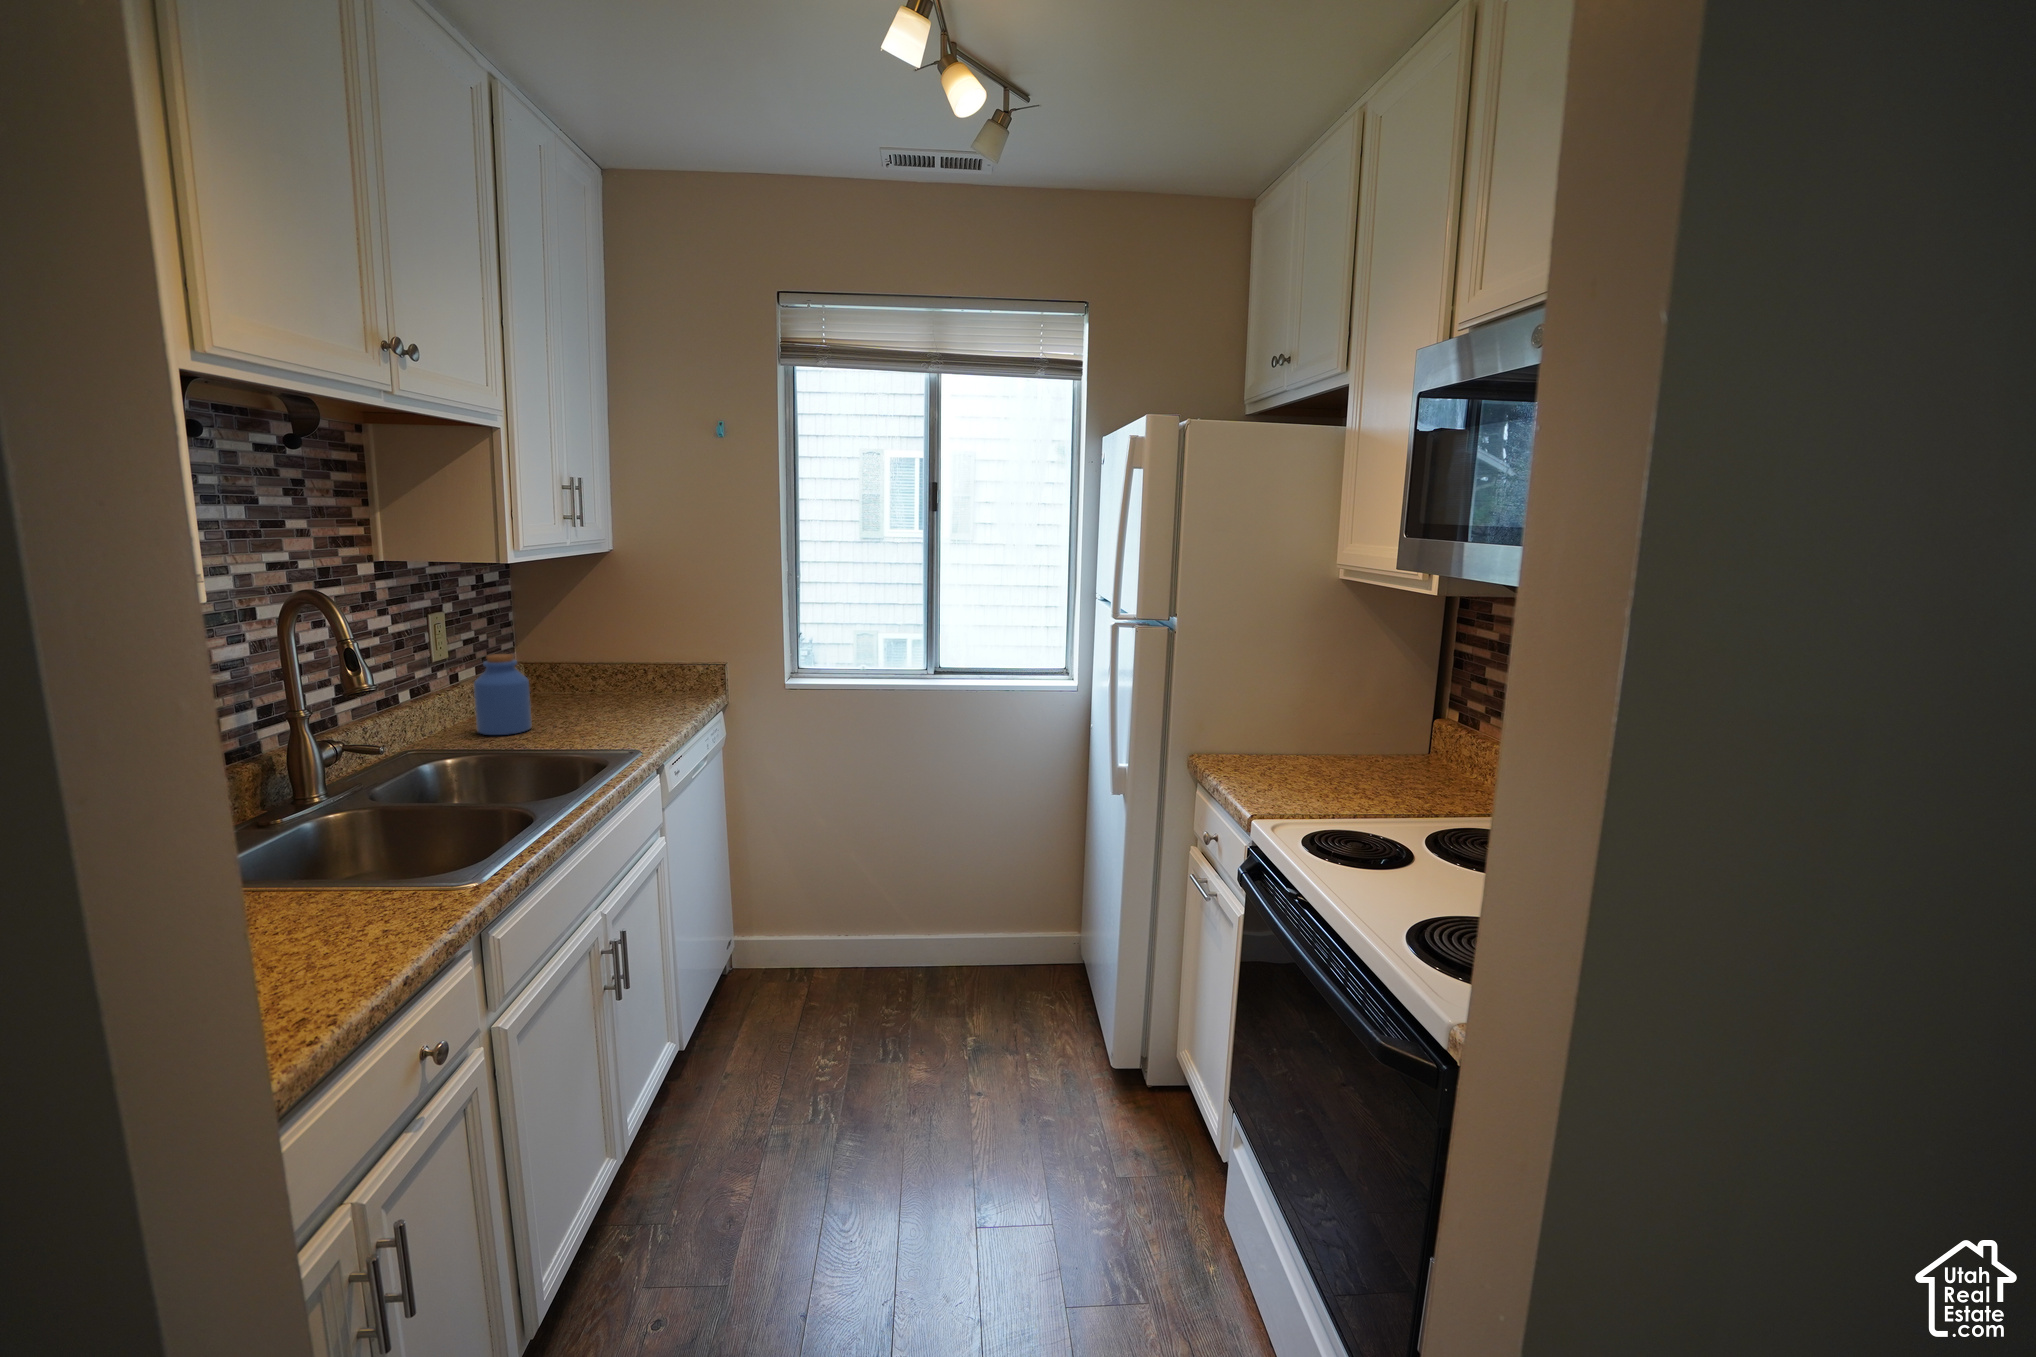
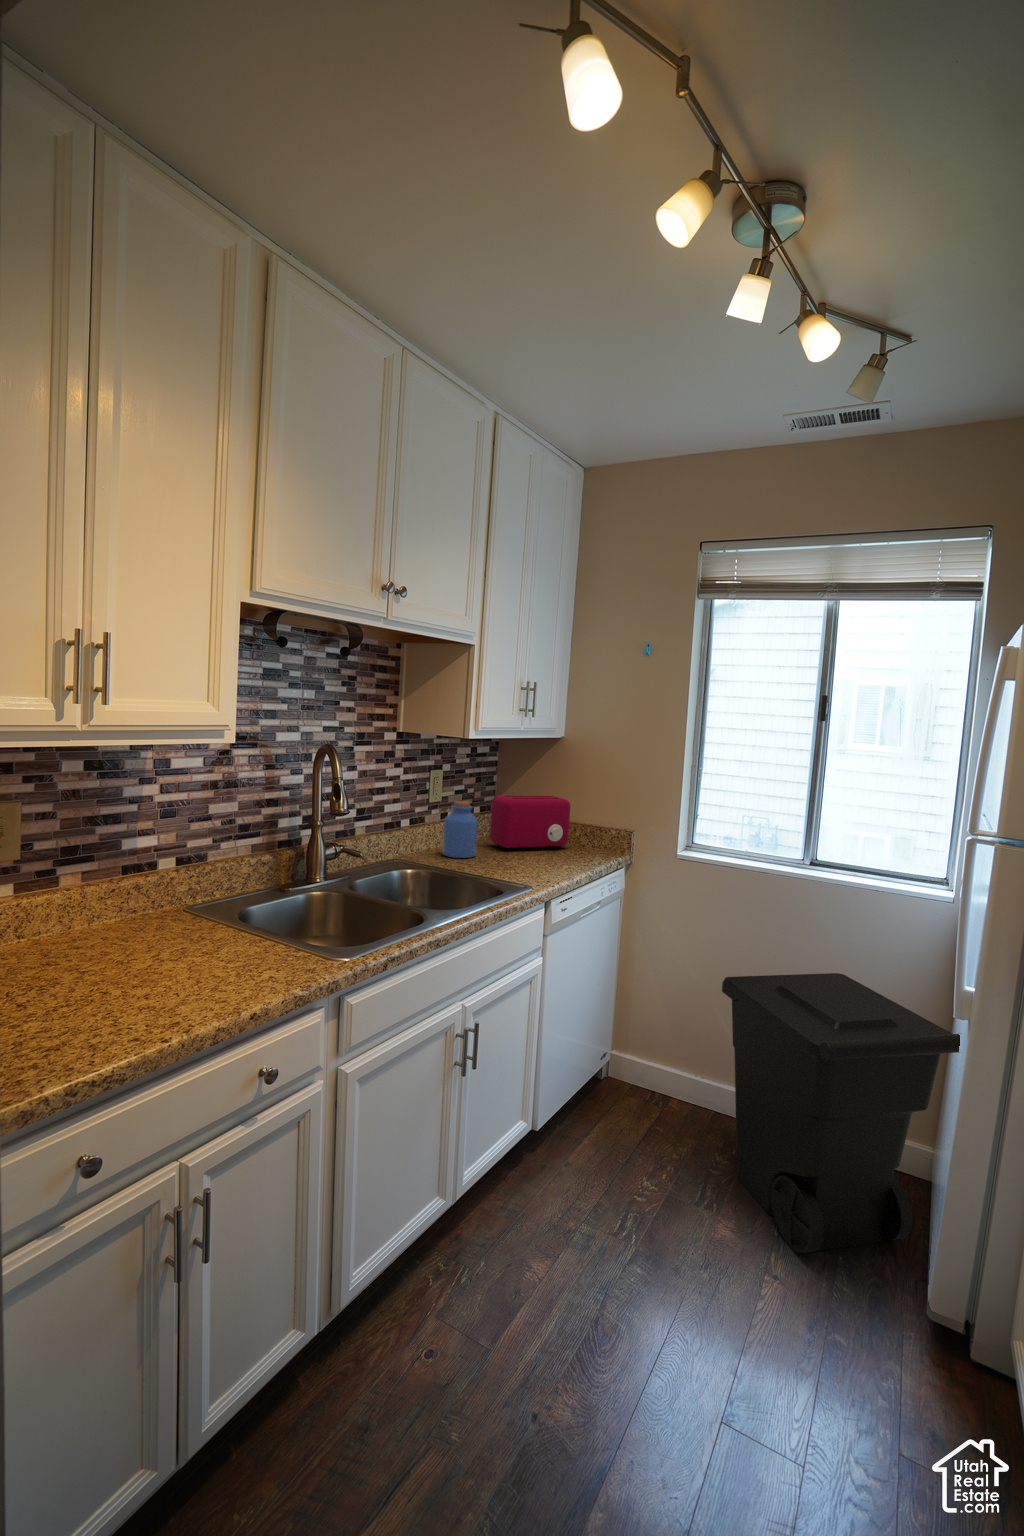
toaster: none [532,633,649,714] -> present [490,796,570,850]
trash can: none [872,783,1105,1054] -> present [722,973,960,1253]

